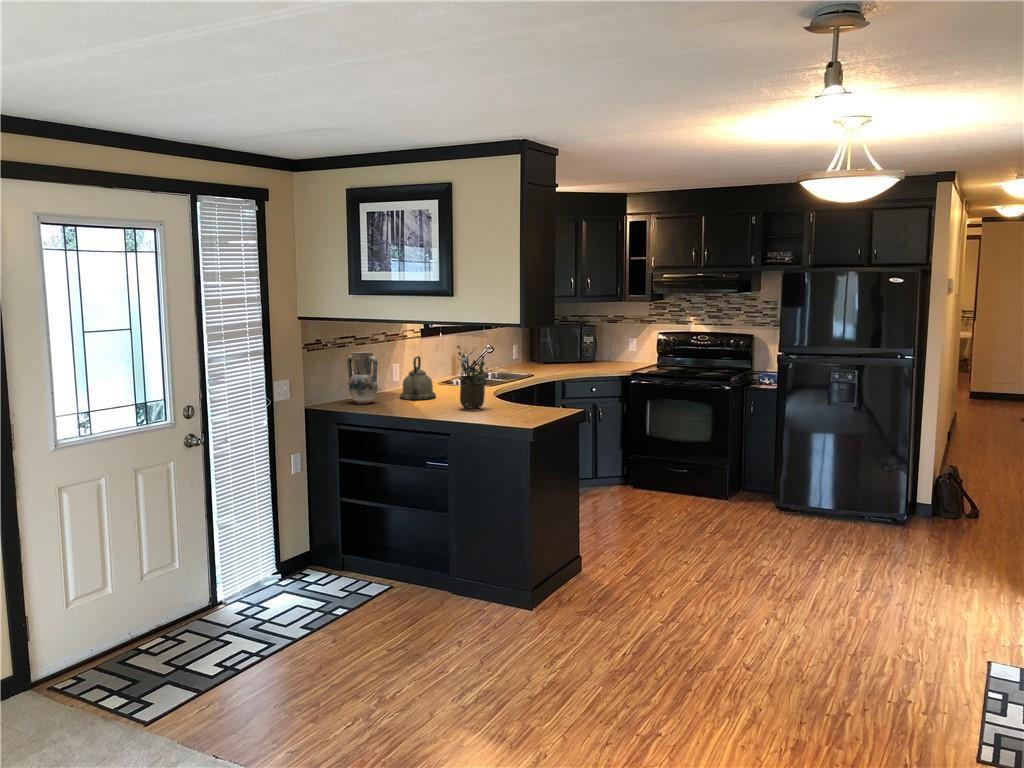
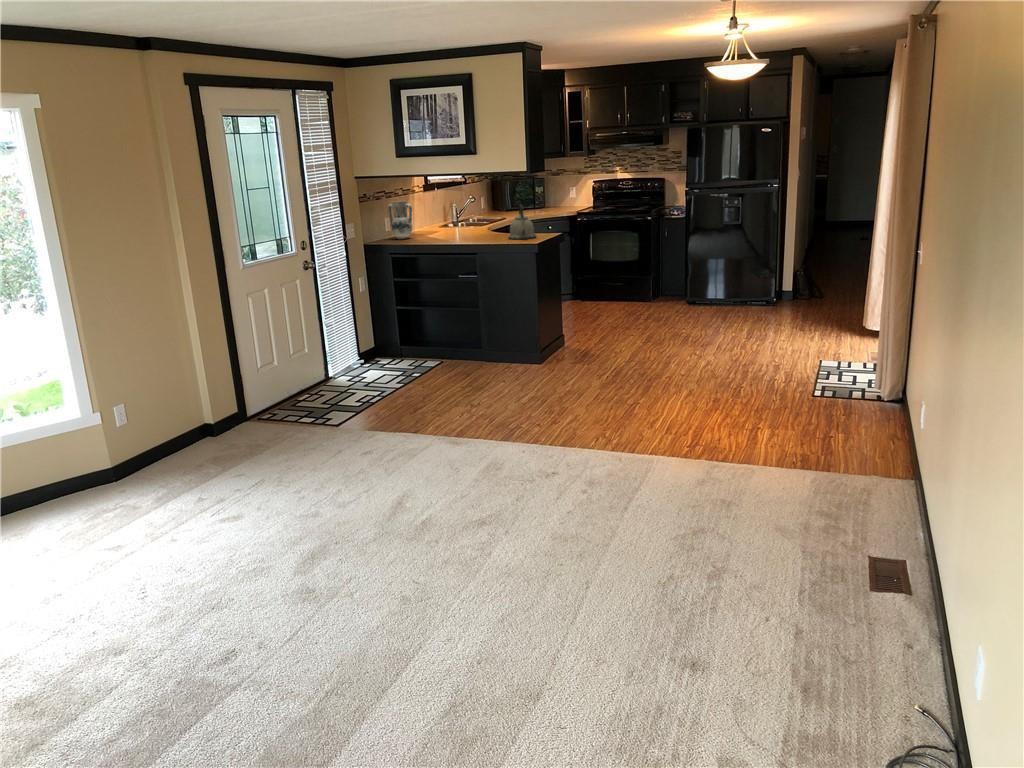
potted plant: present [457,346,489,409] -> none [470,192,495,237]
kettle: present [400,356,436,400] -> present [508,205,536,239]

